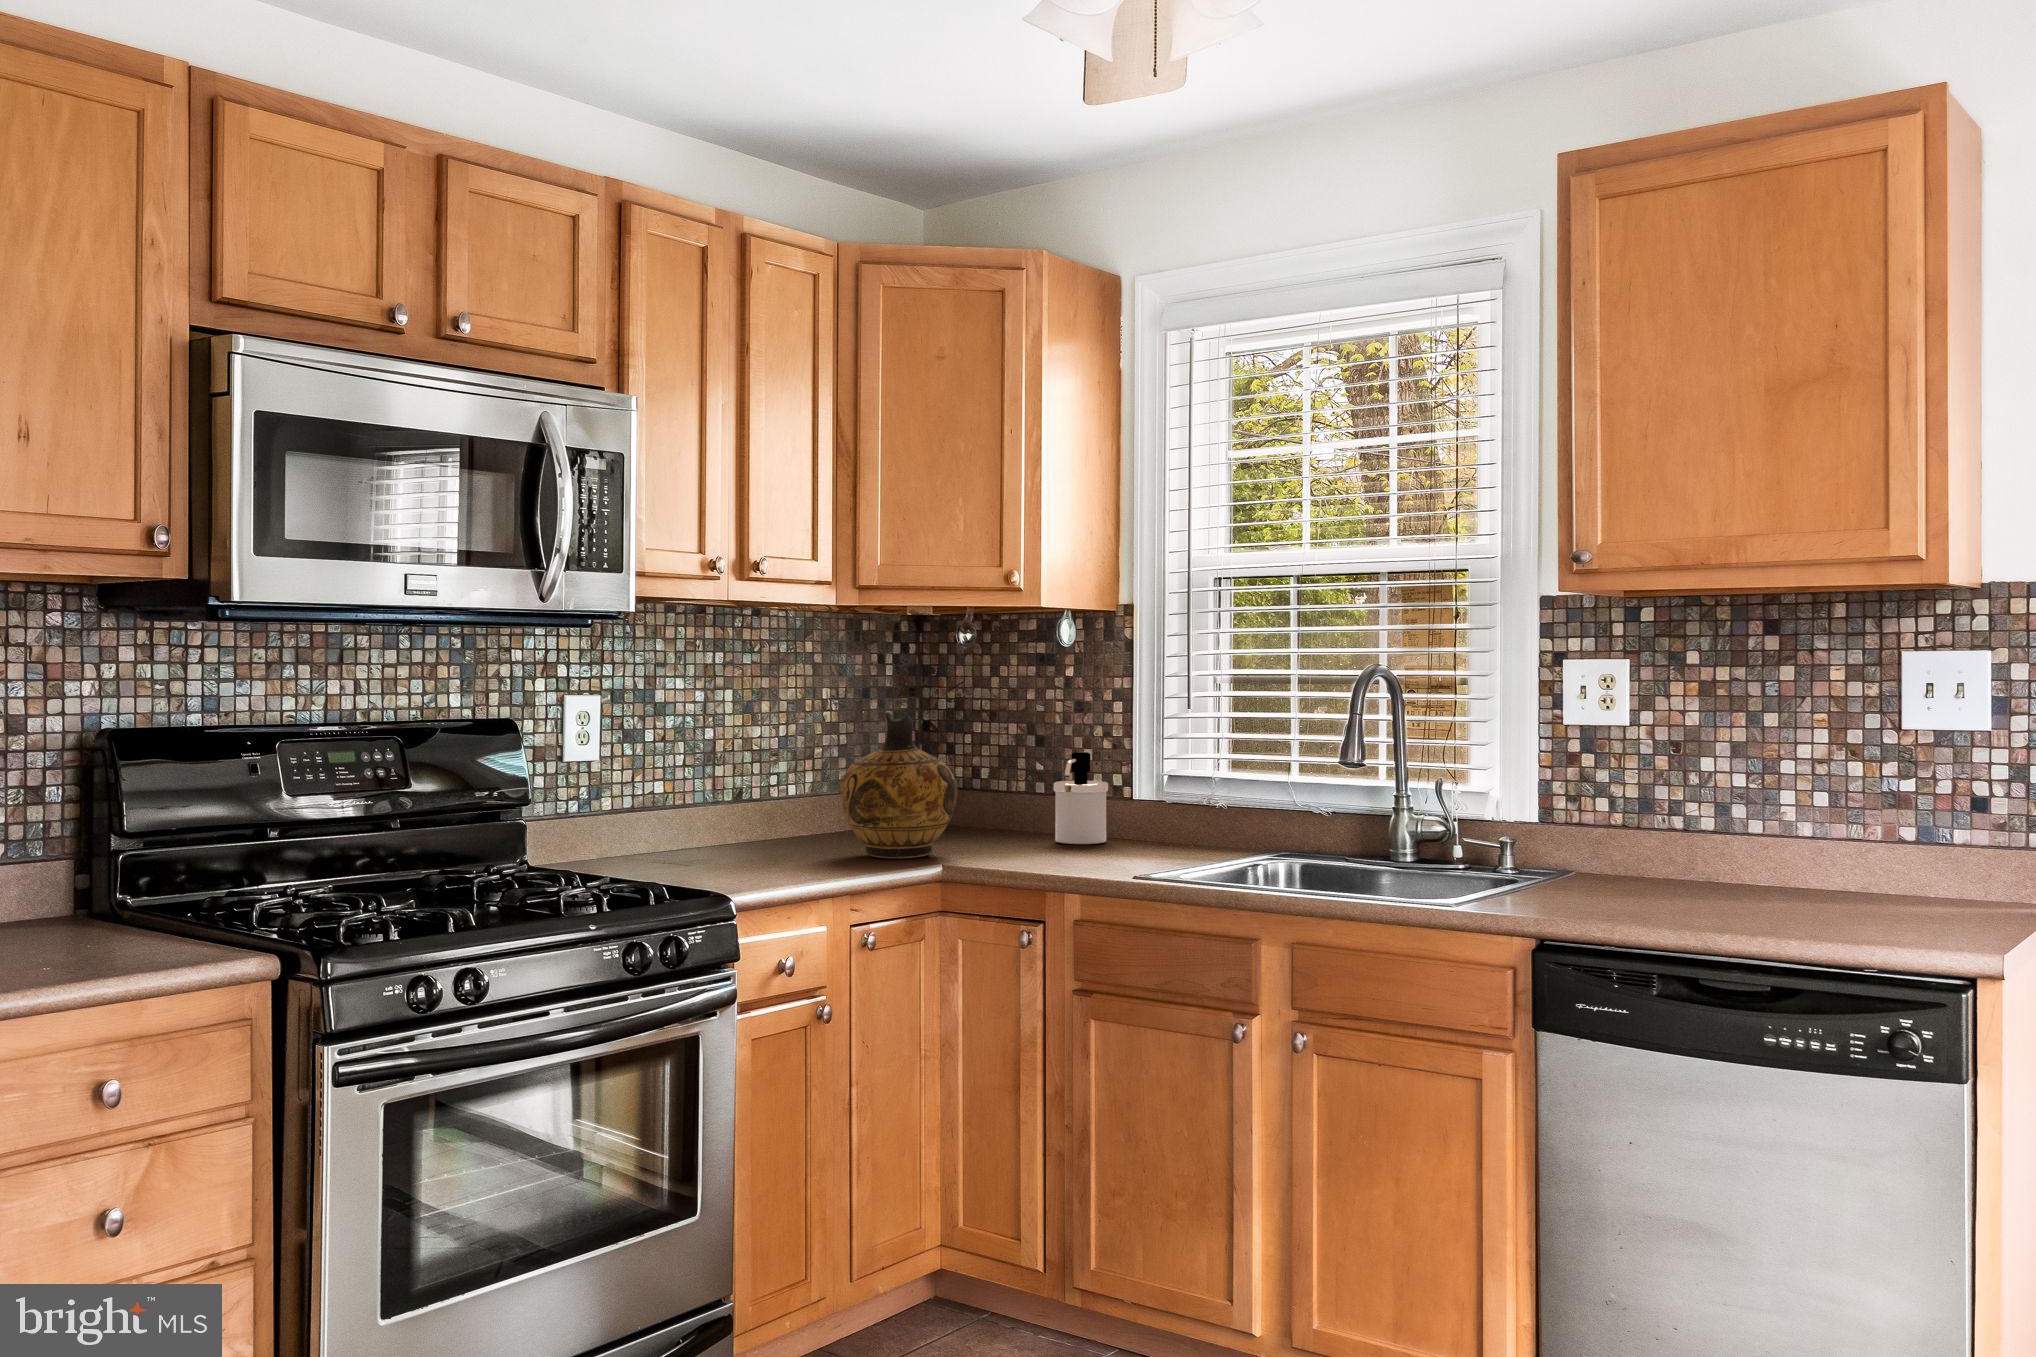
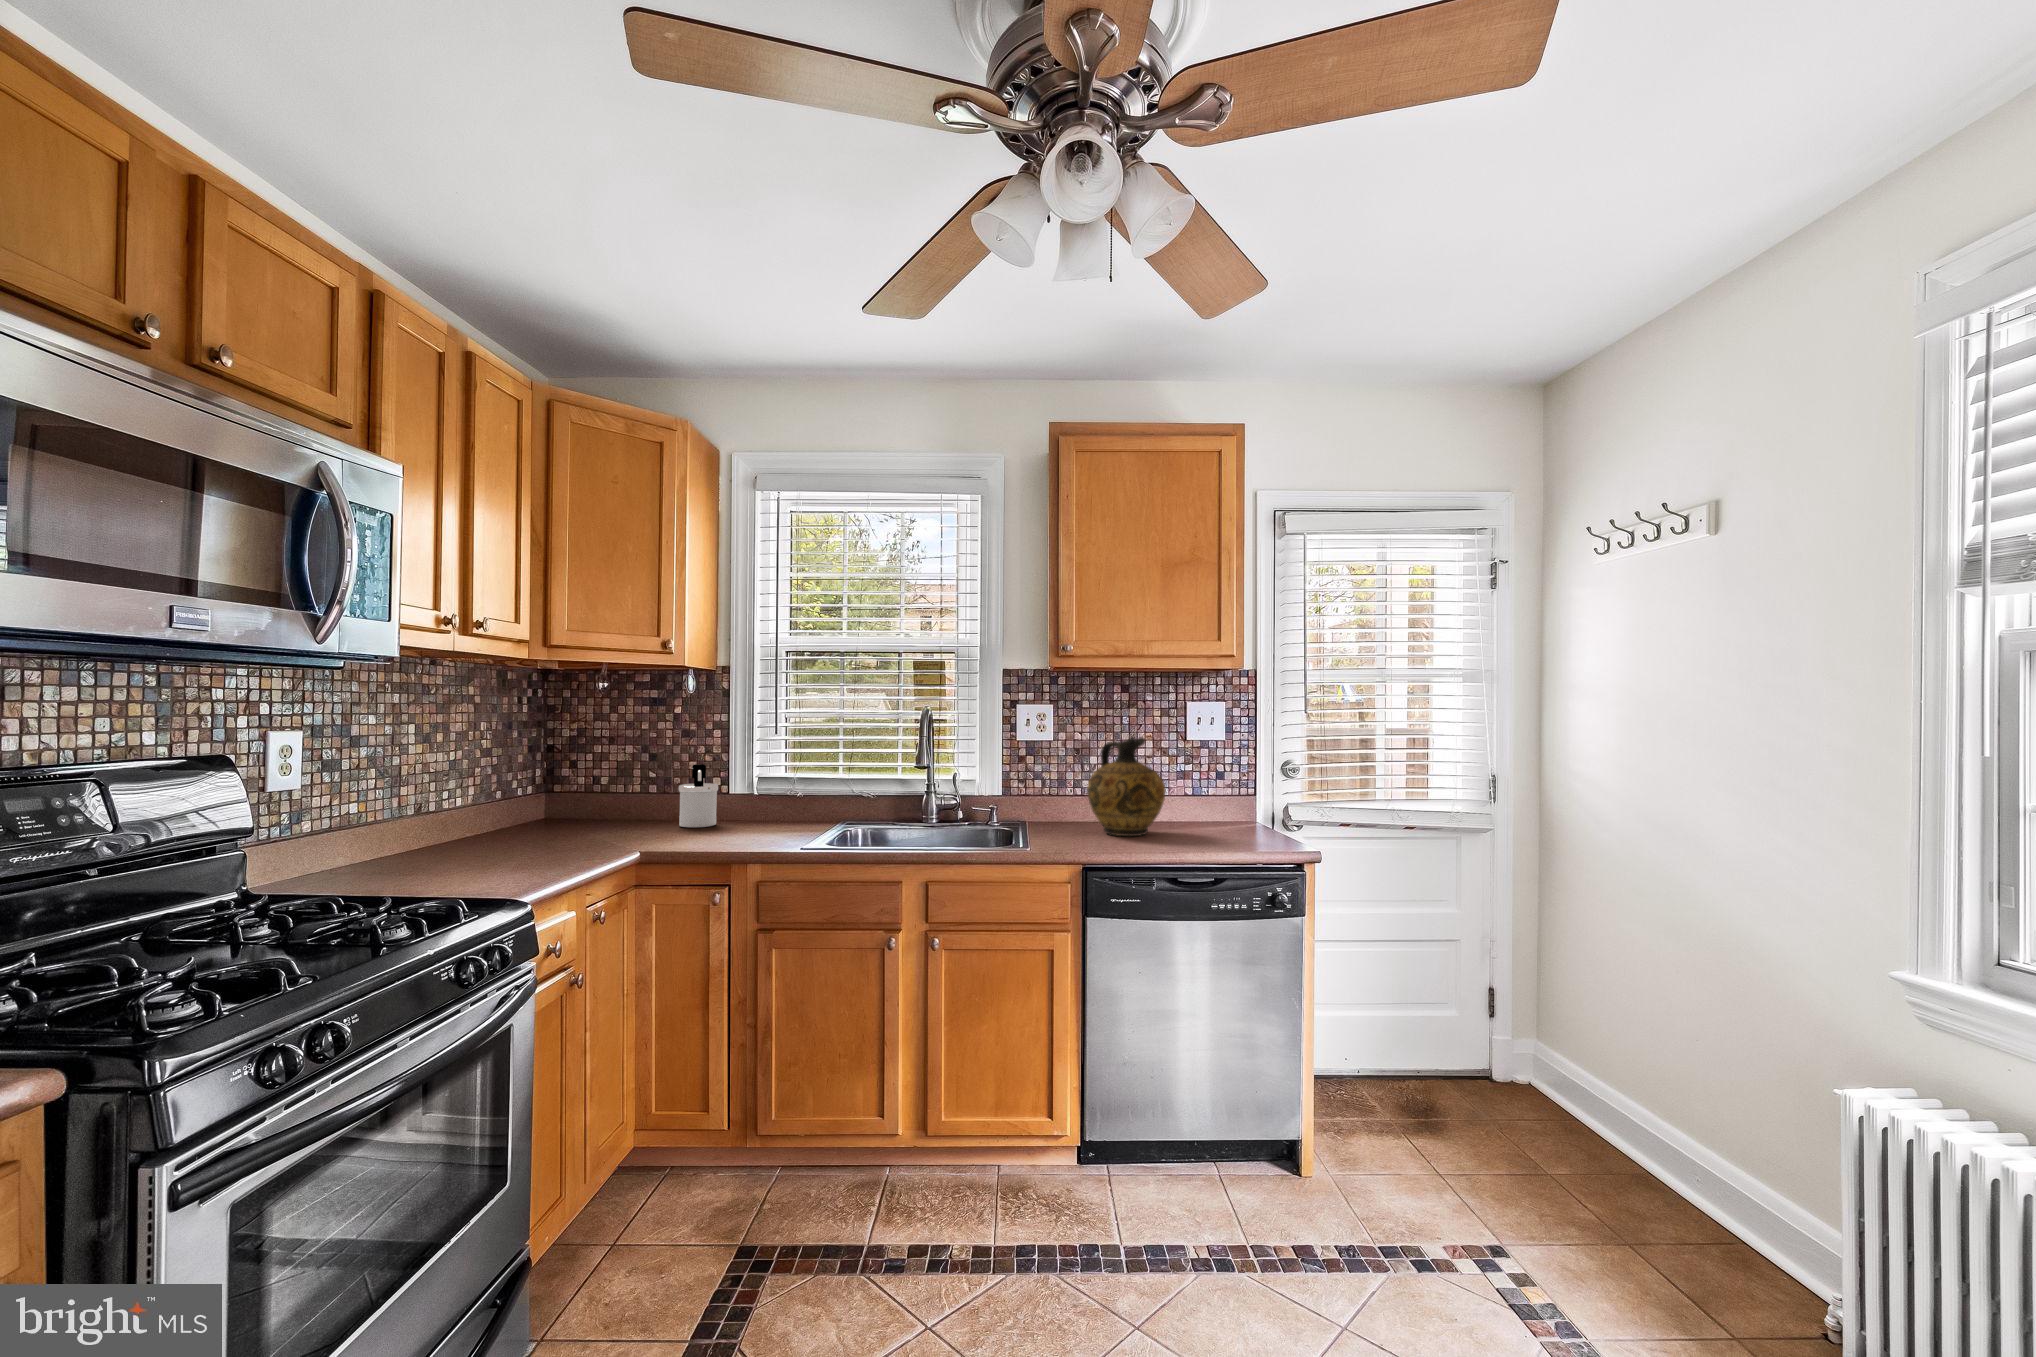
ceramic jug: present [841,712,957,858] -> present [1087,737,1166,836]

